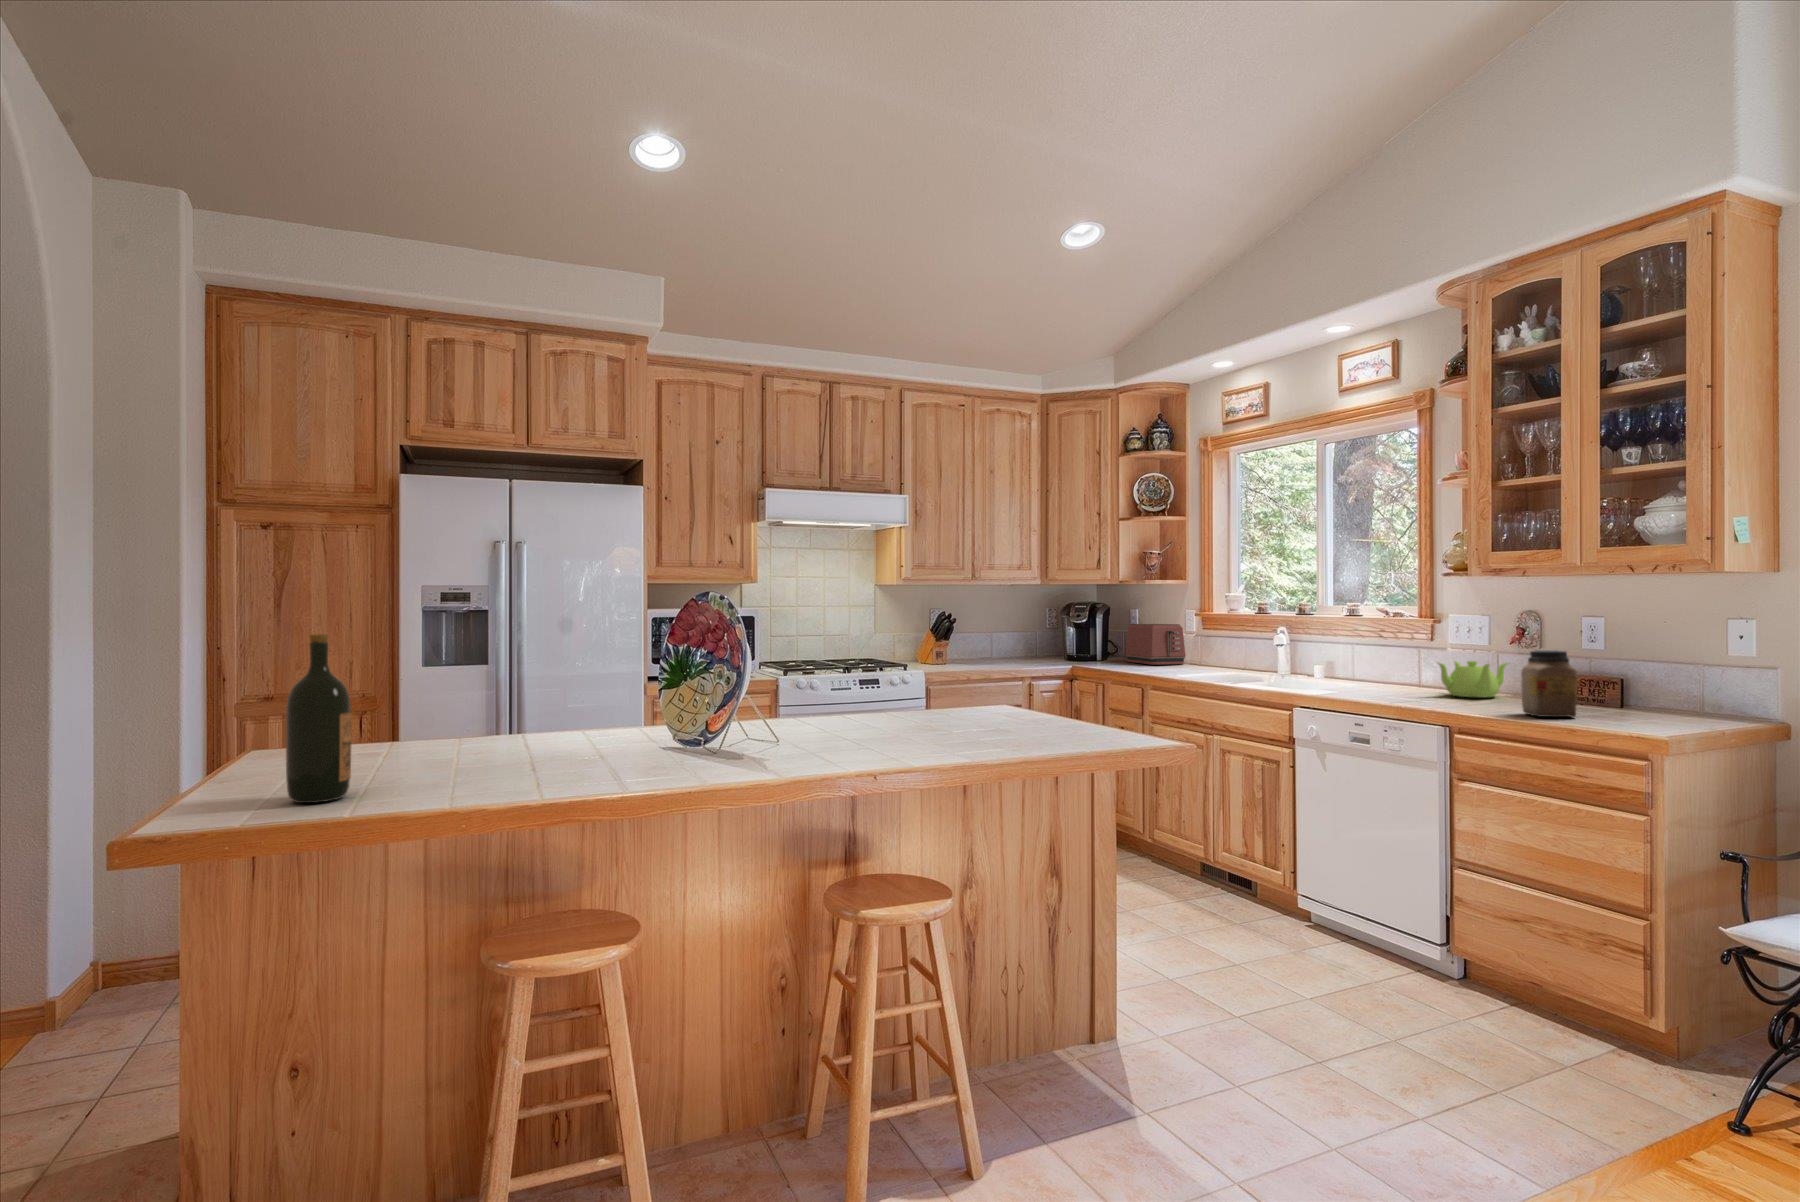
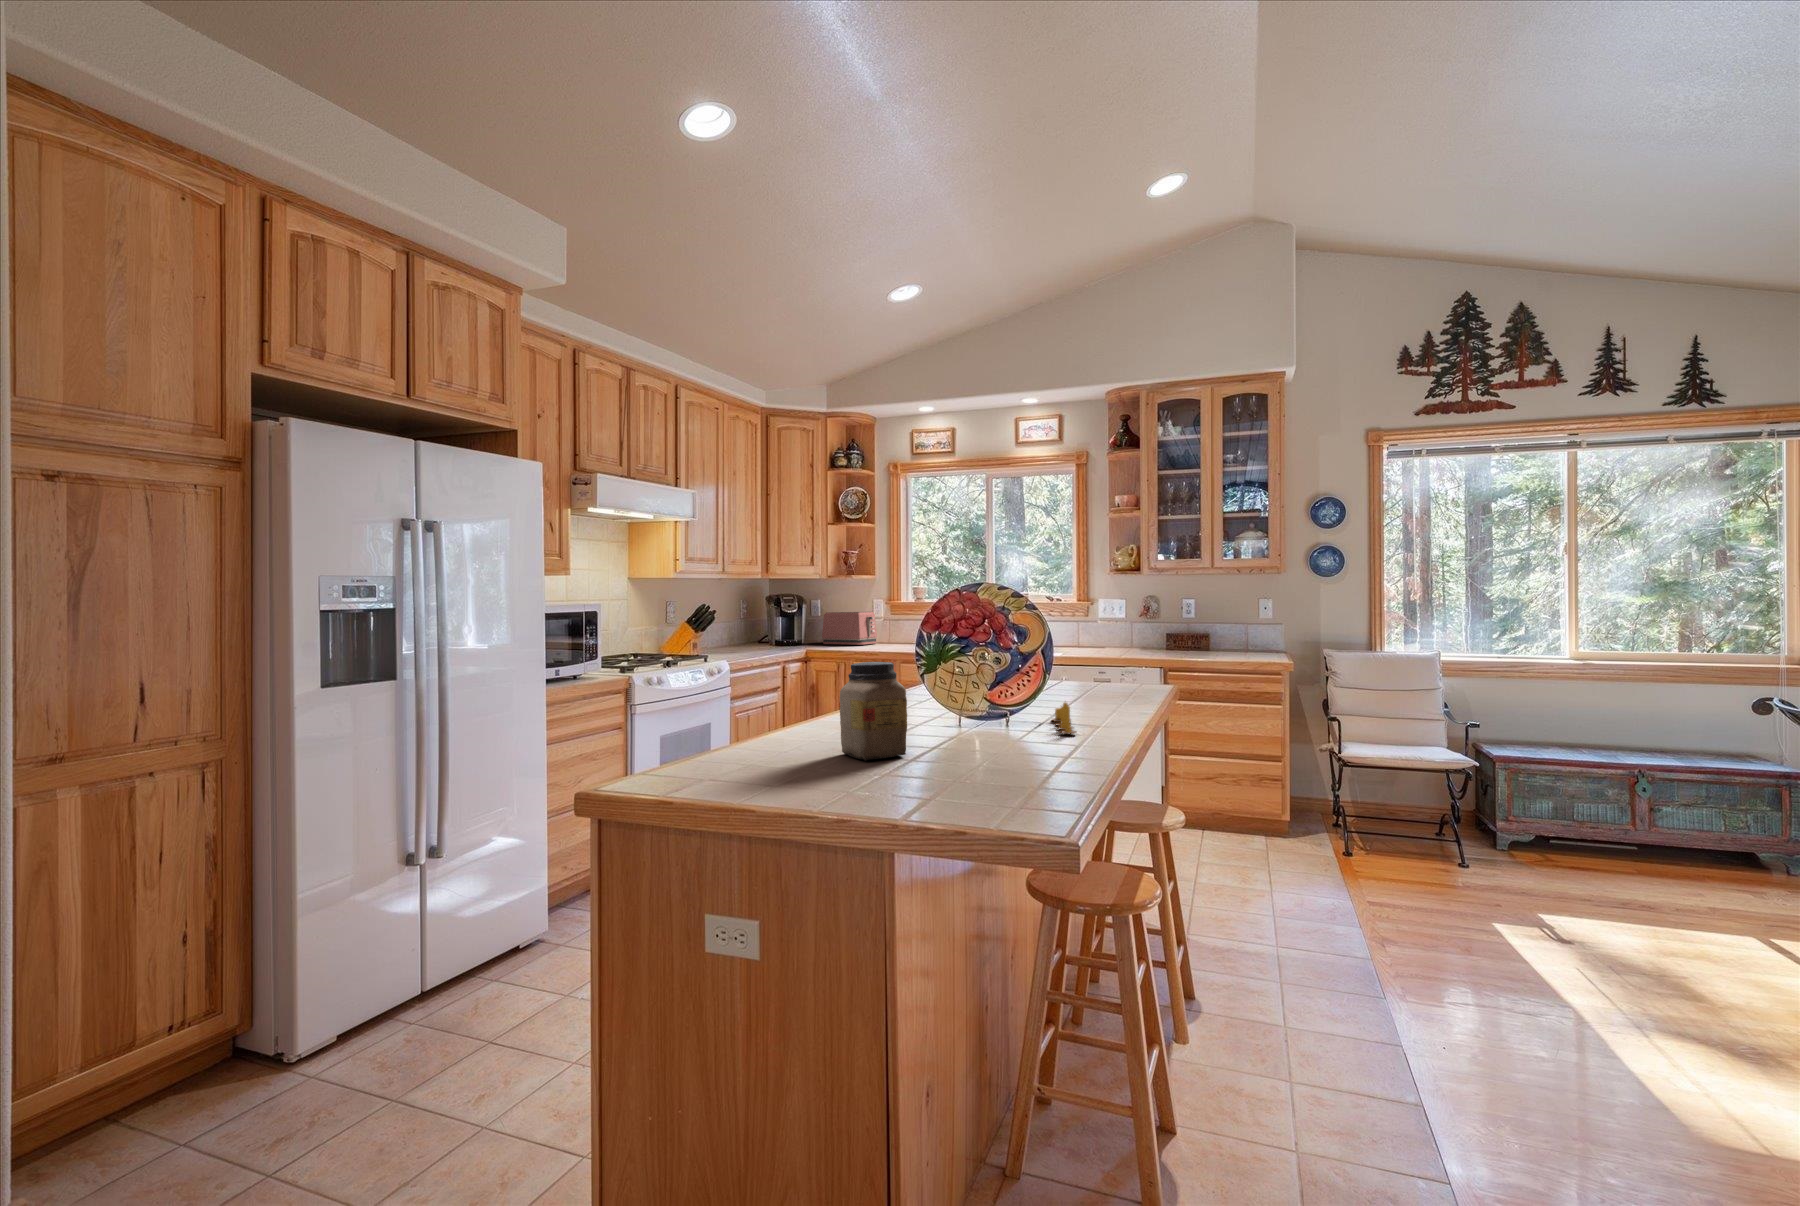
wine bottle: present [286,634,351,803] -> none [979,621,1035,792]
jar: present [1521,650,1578,717] -> present [840,662,907,760]
teapot: present [1438,661,1508,697] -> none [1115,629,1152,652]
candle: none [634,731,742,771] -> present [1052,703,1076,734]

